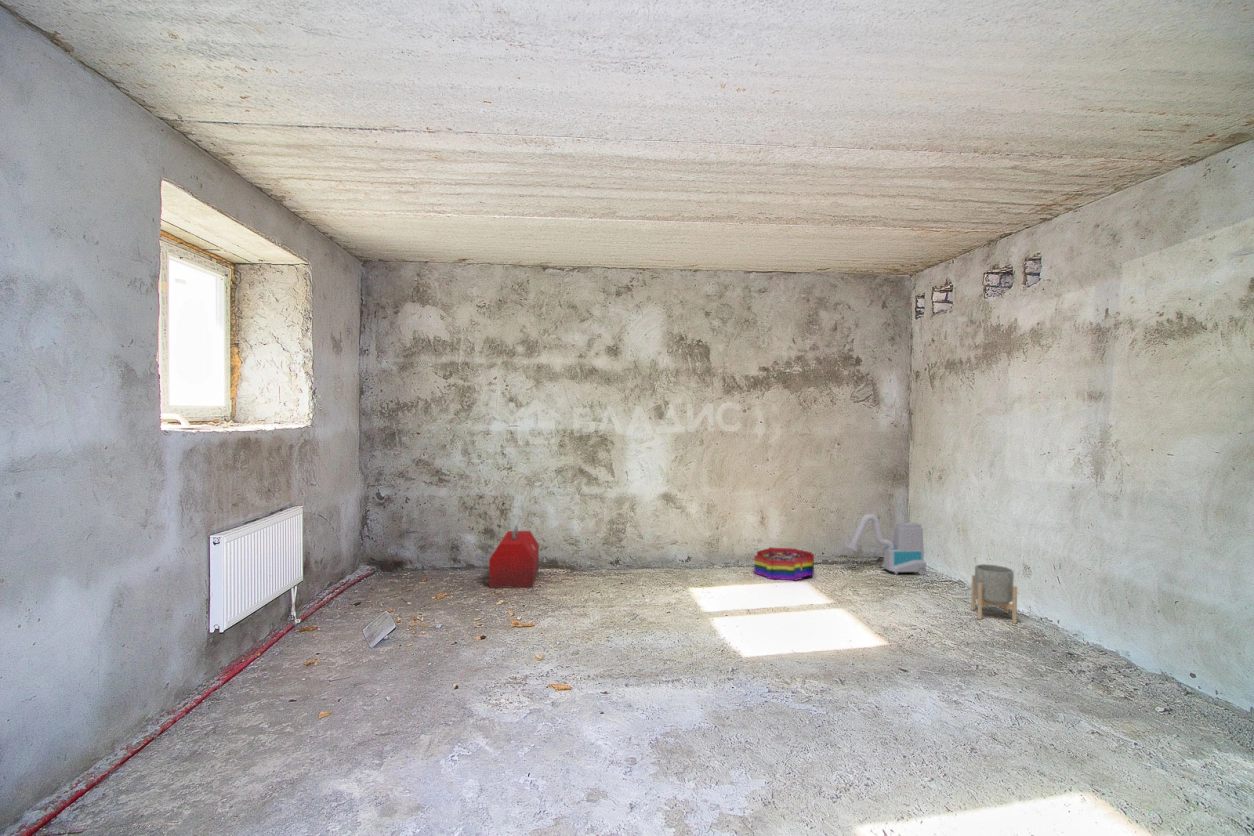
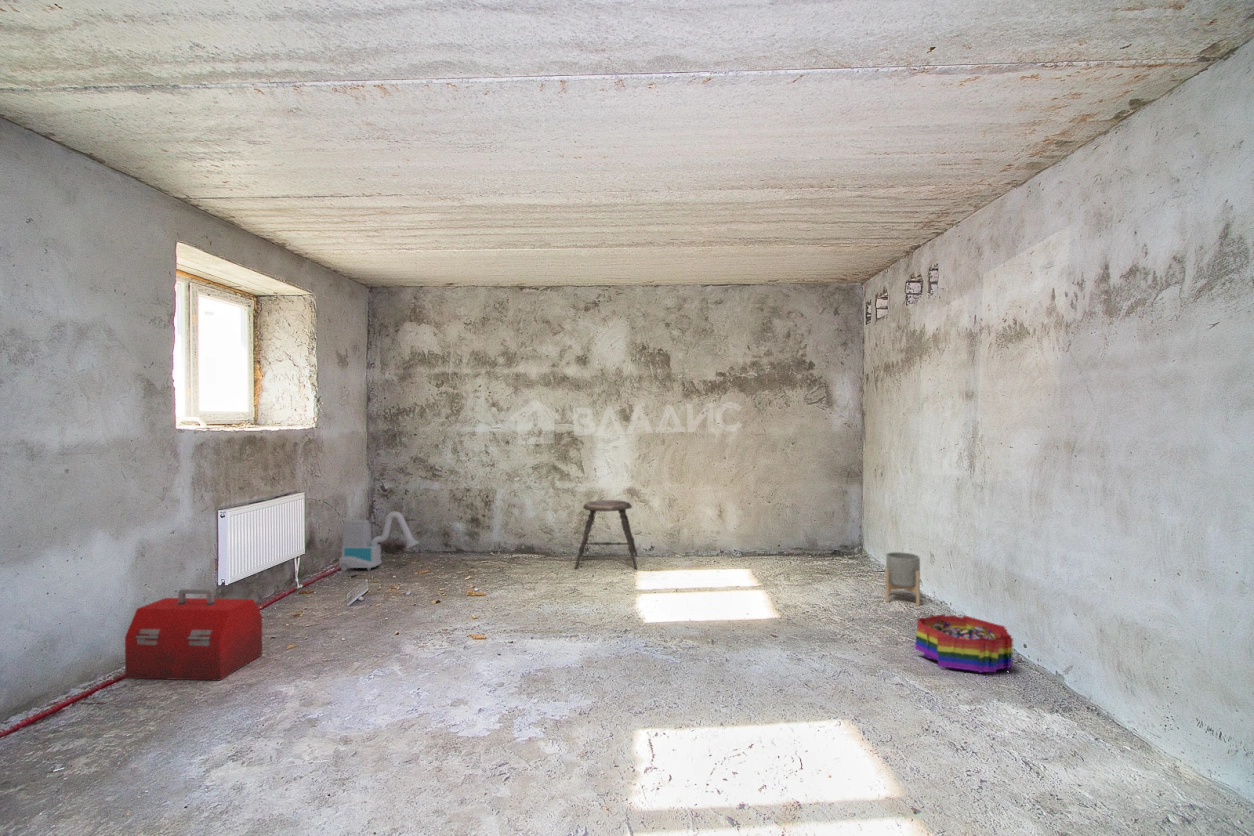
stool: none [610,507,685,587] -> present [575,500,637,569]
vacuum cleaner: present [845,514,926,575] -> present [339,511,419,571]
toolbox: present [489,526,539,588] -> present [125,589,262,680]
storage bin: present [754,547,814,580] -> present [915,614,1013,673]

